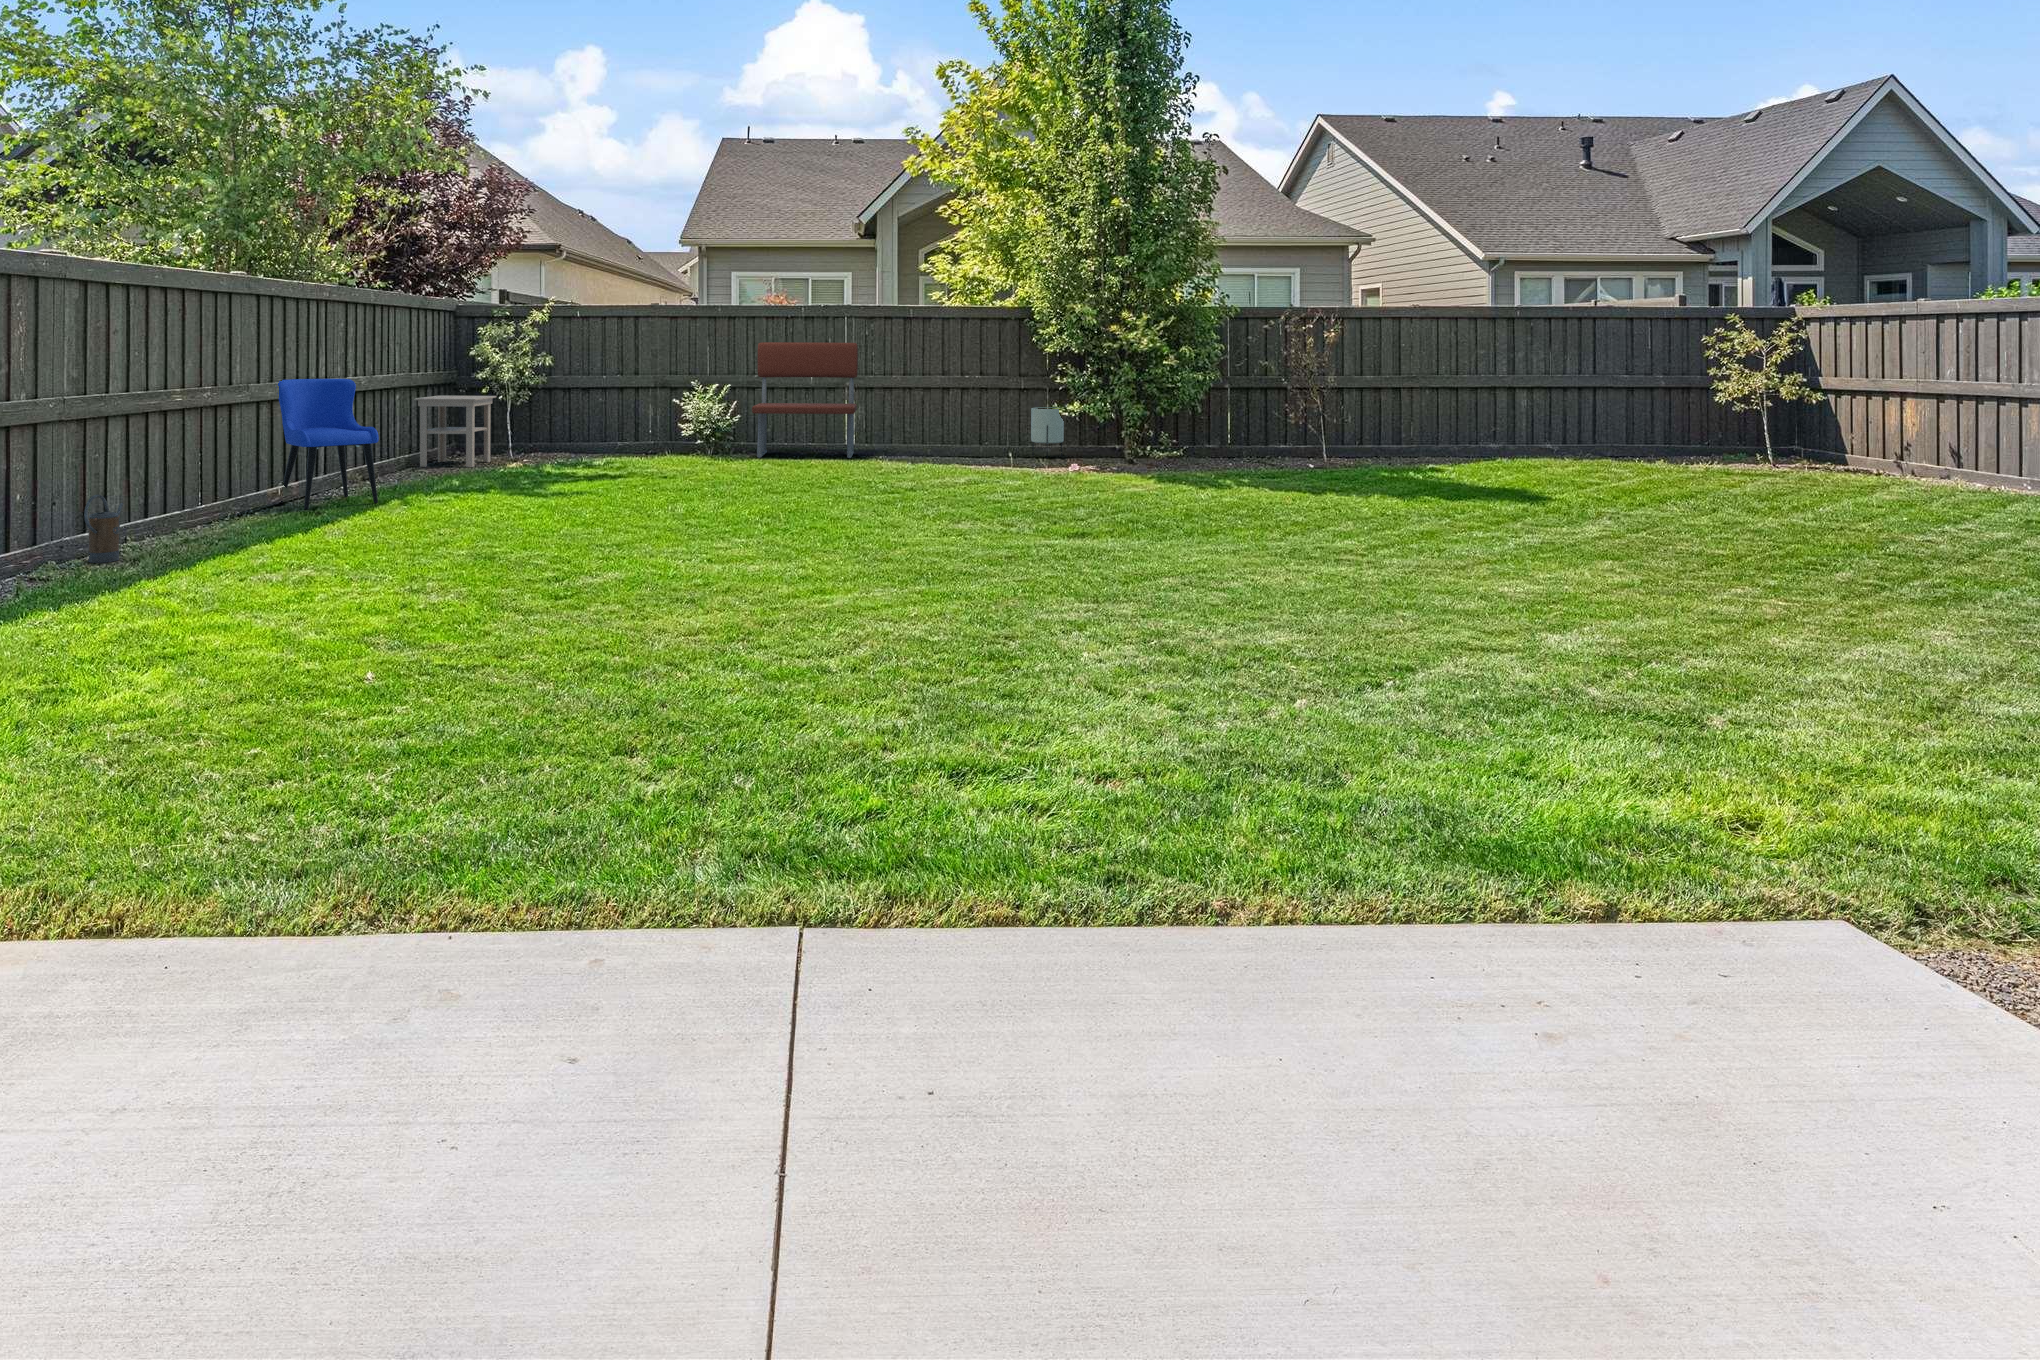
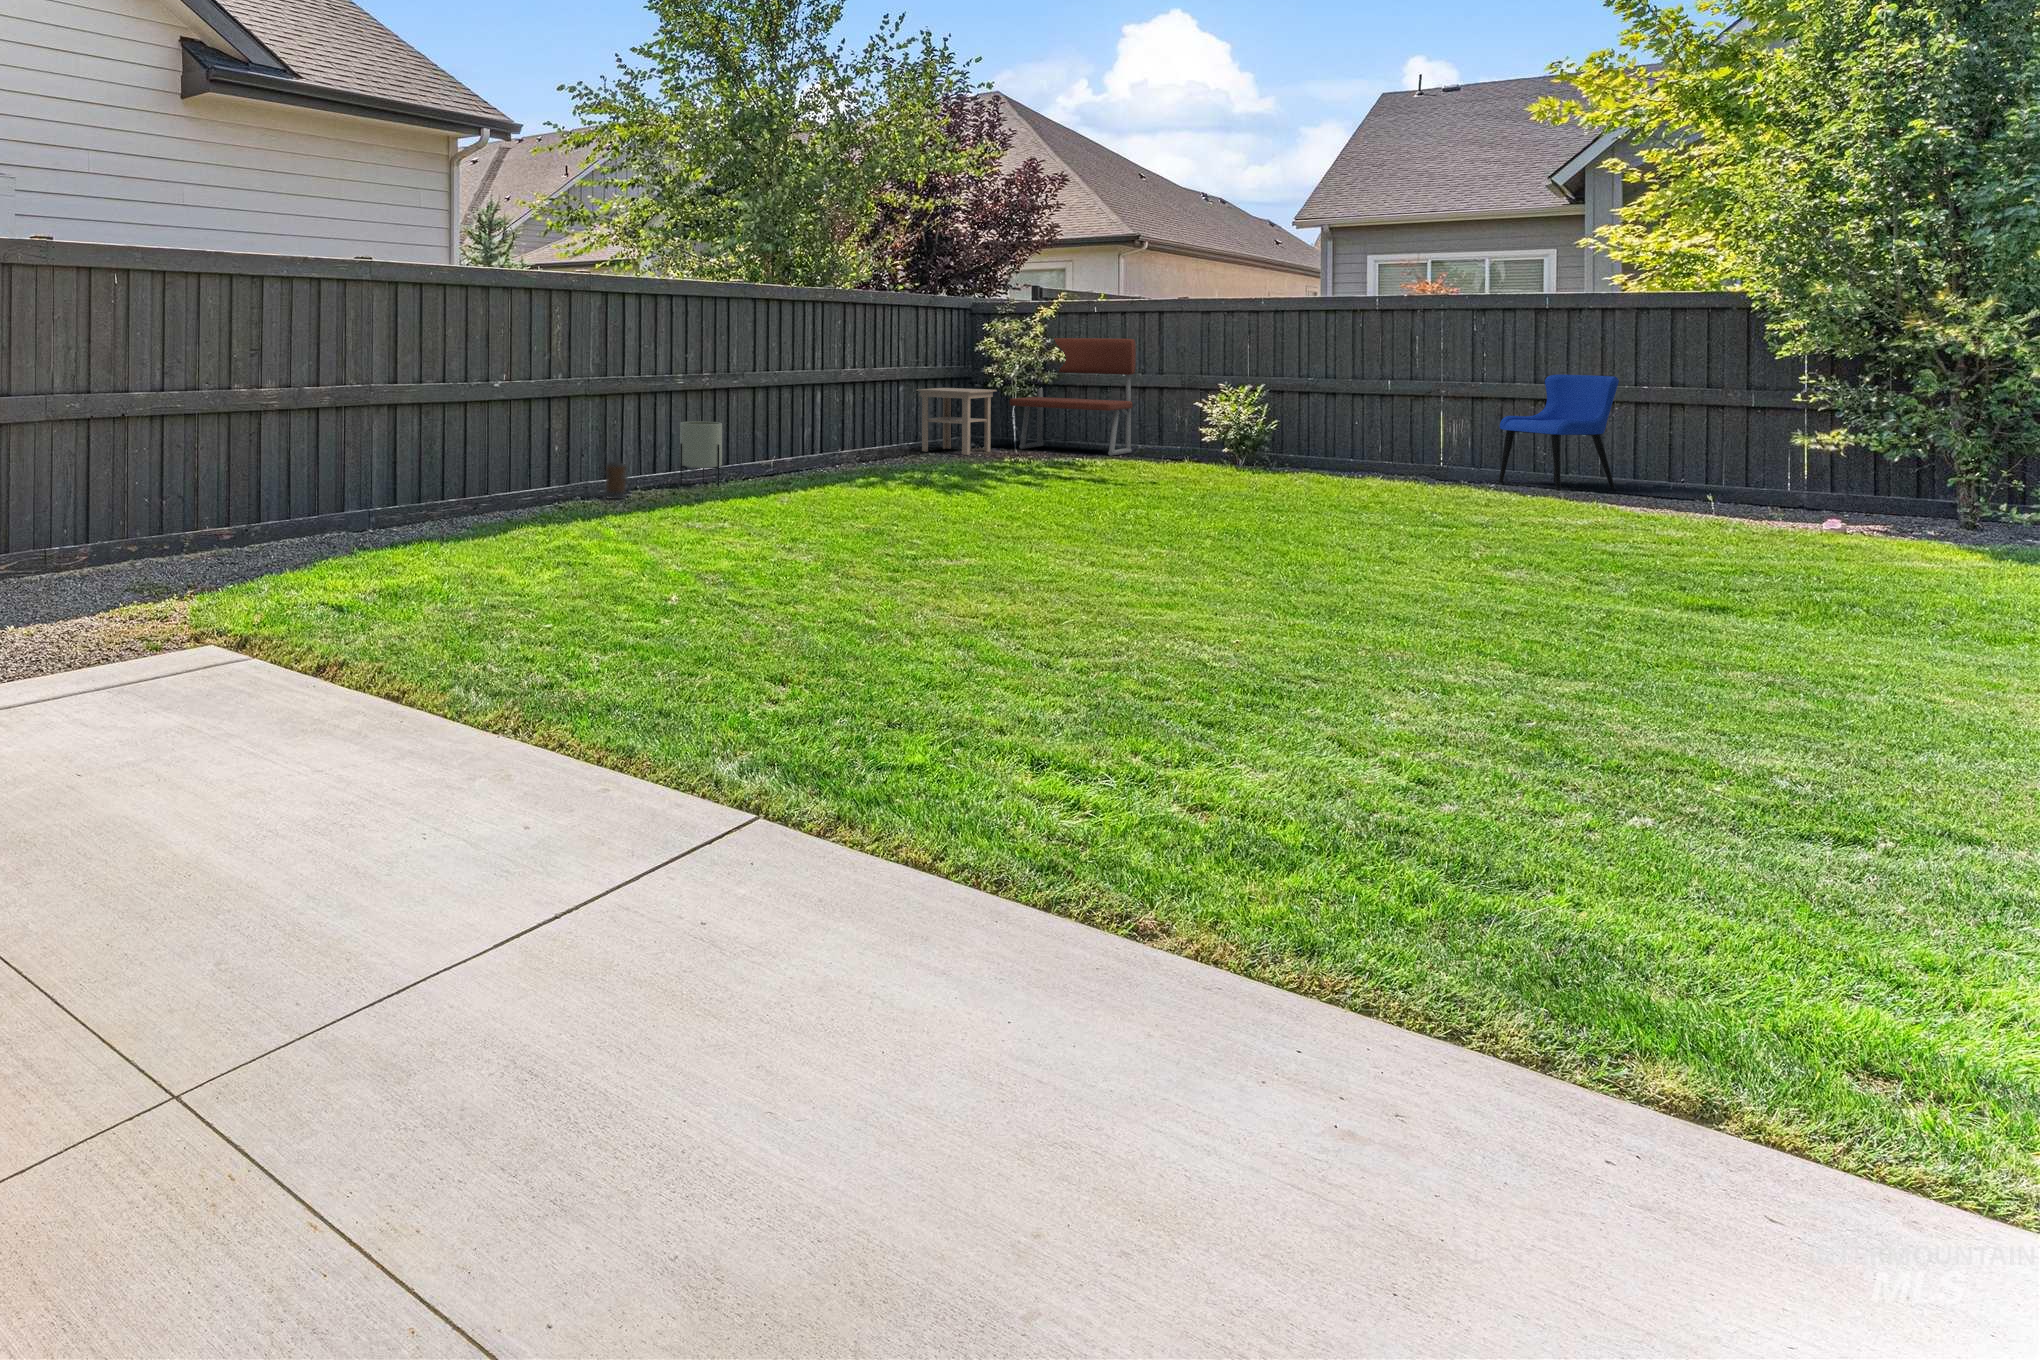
bench: present [752,342,858,458] -> present [1009,338,1136,456]
dining chair: present [278,379,379,509] -> present [1499,375,1619,490]
planter: present [1031,407,1064,458] -> present [680,421,722,487]

